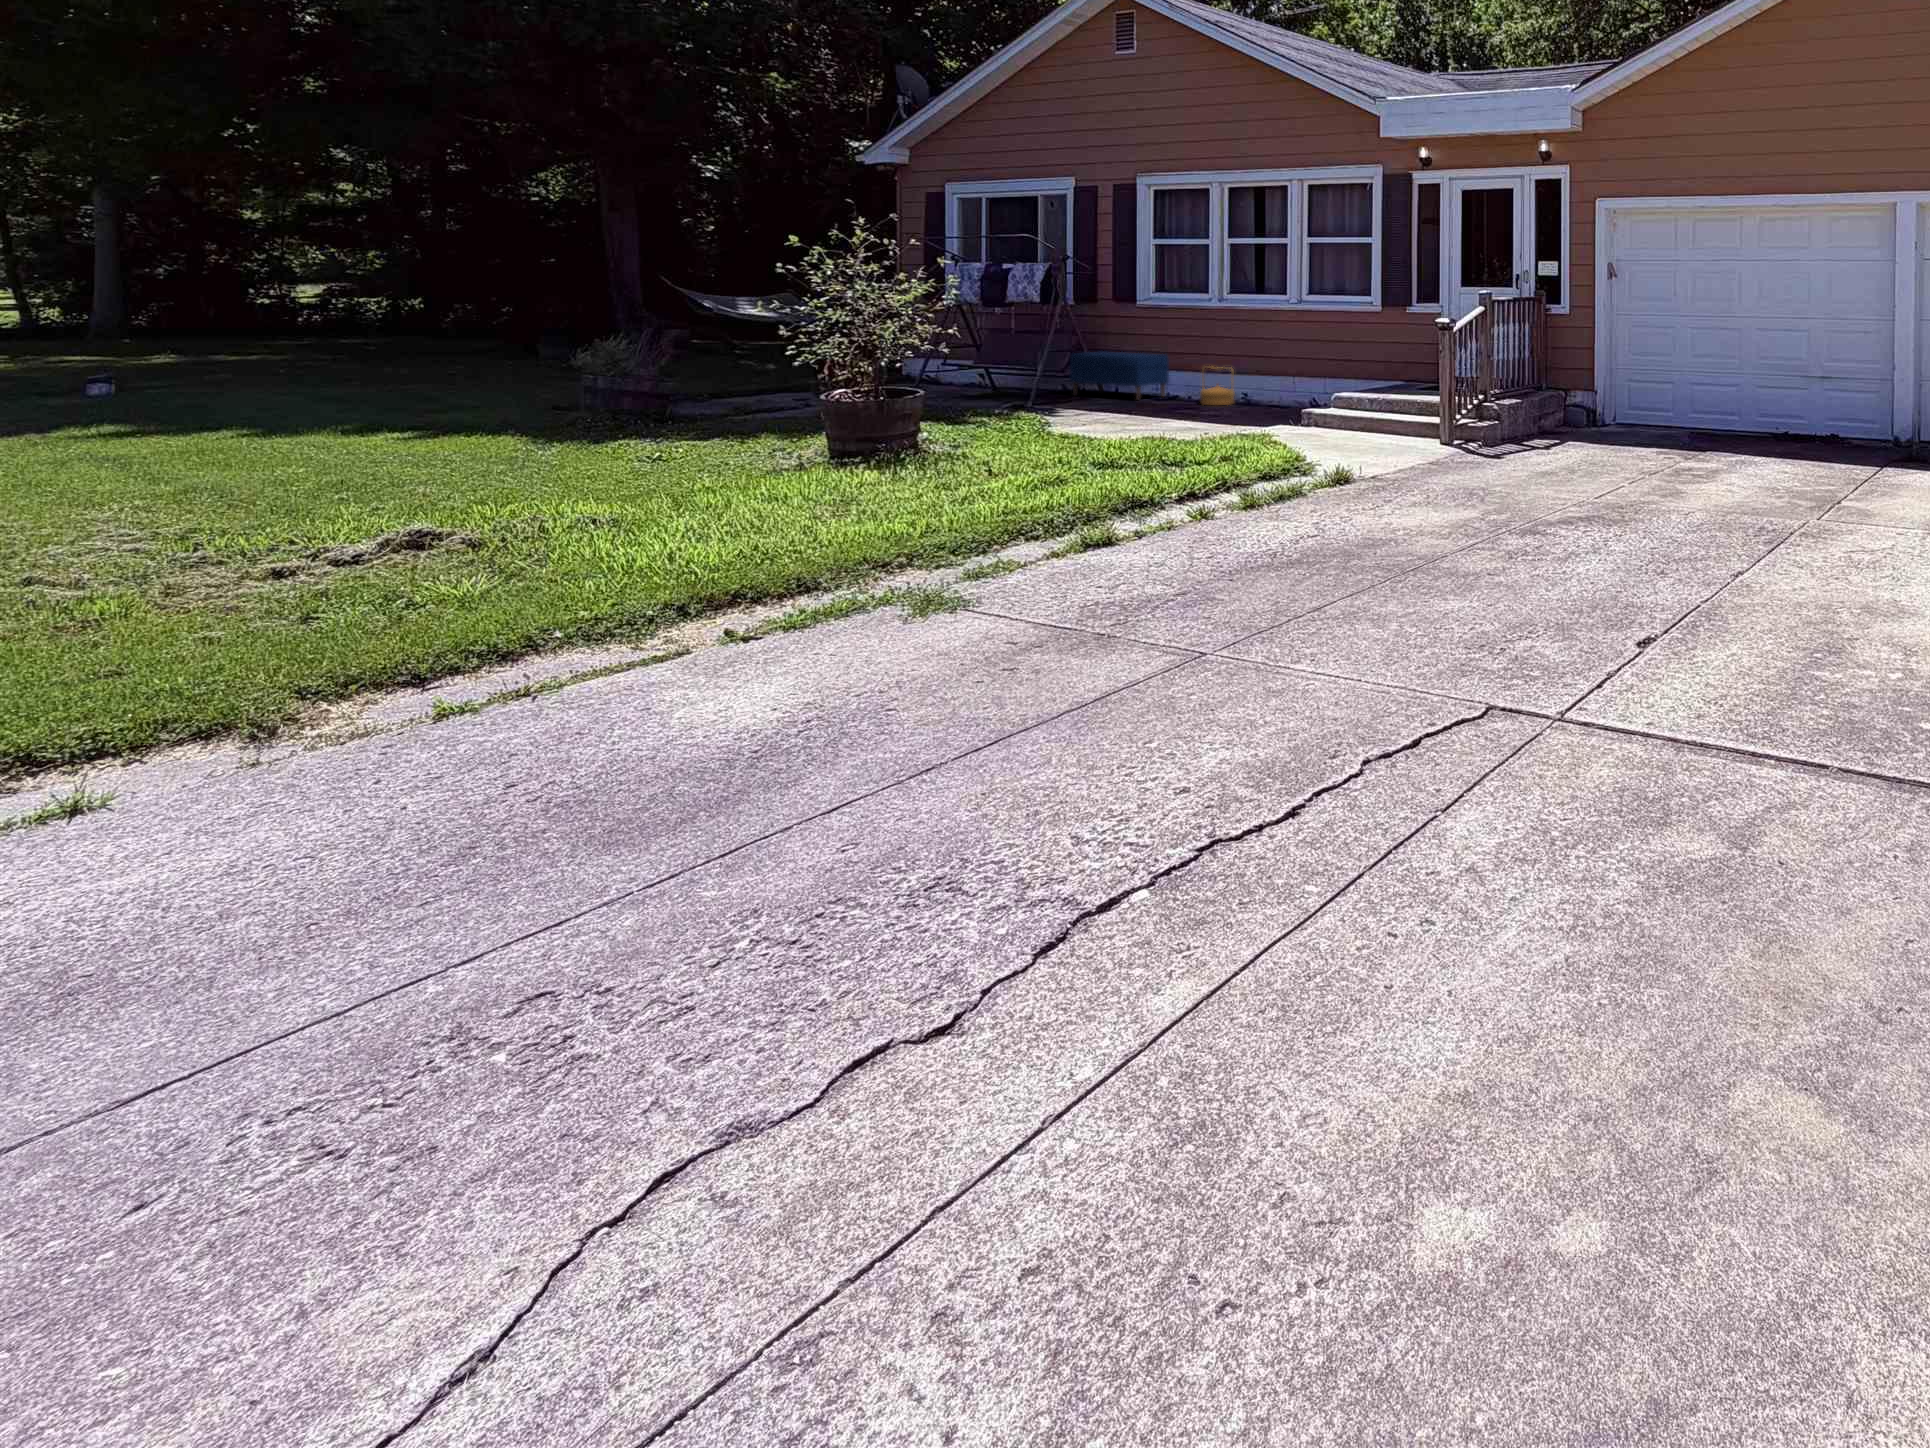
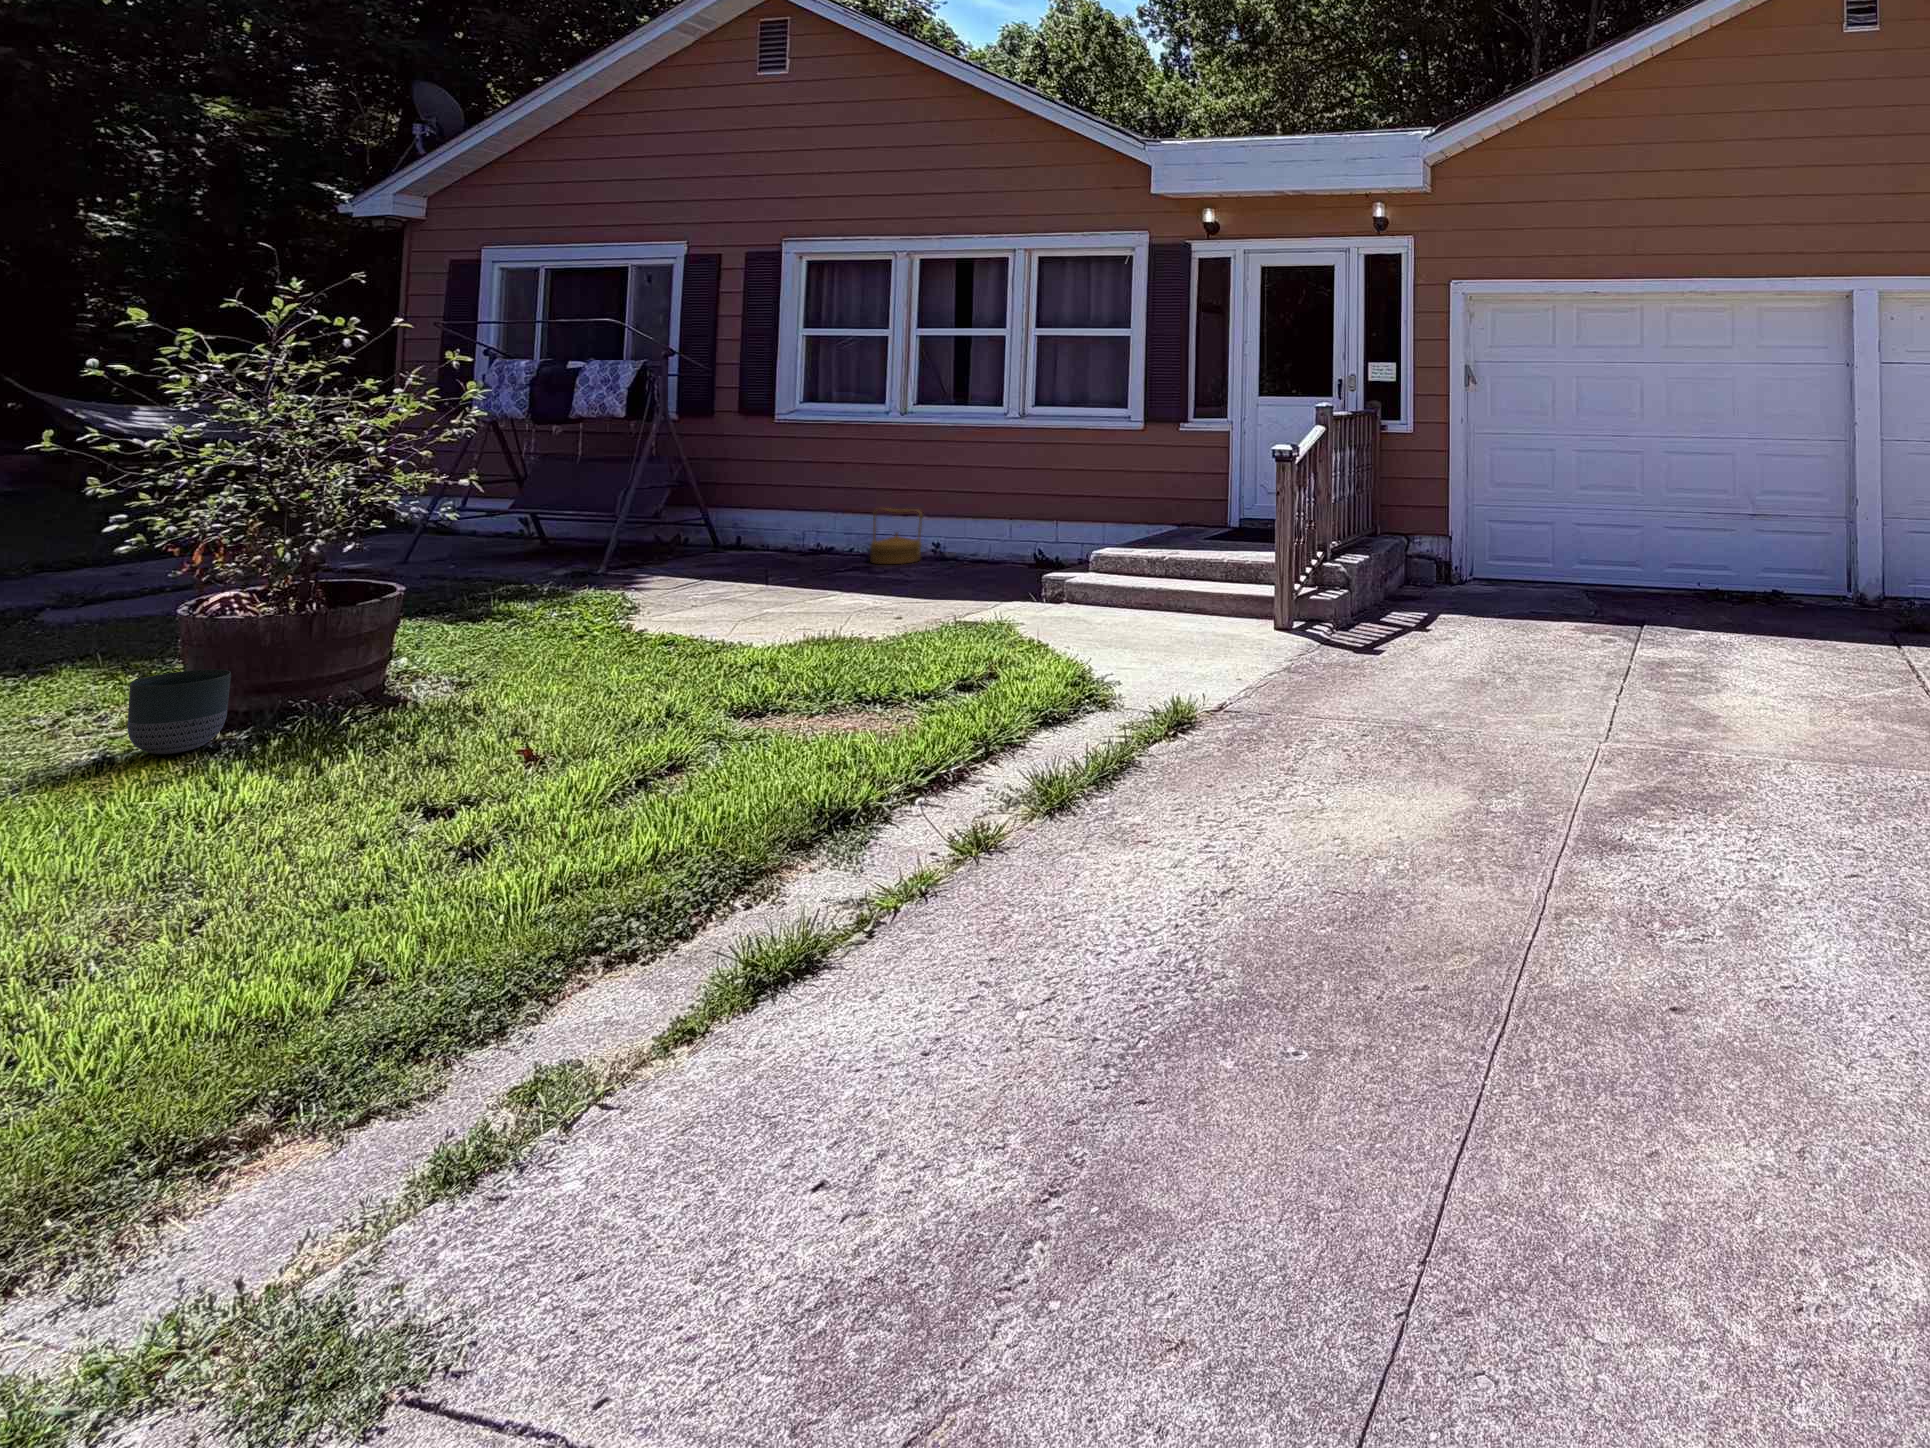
bench: present [1070,352,1169,399] -> none [664,487,820,558]
planter: none [804,430,847,470] -> present [128,669,231,754]

